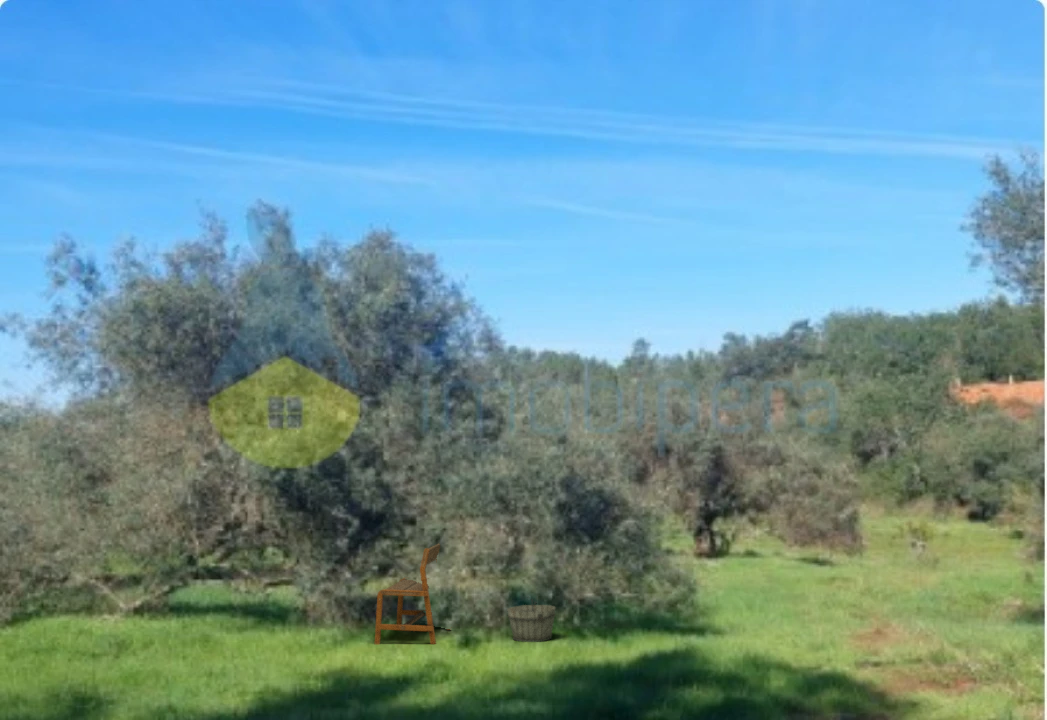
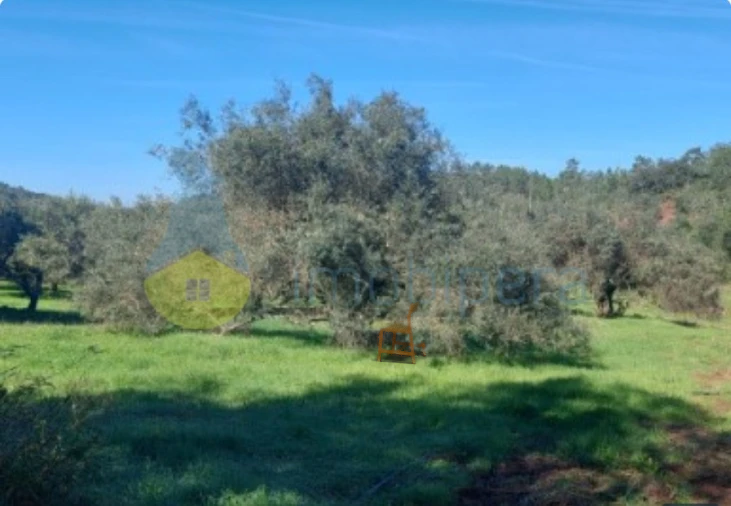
wooden bucket: present [507,600,555,642] -> none [462,338,494,366]

